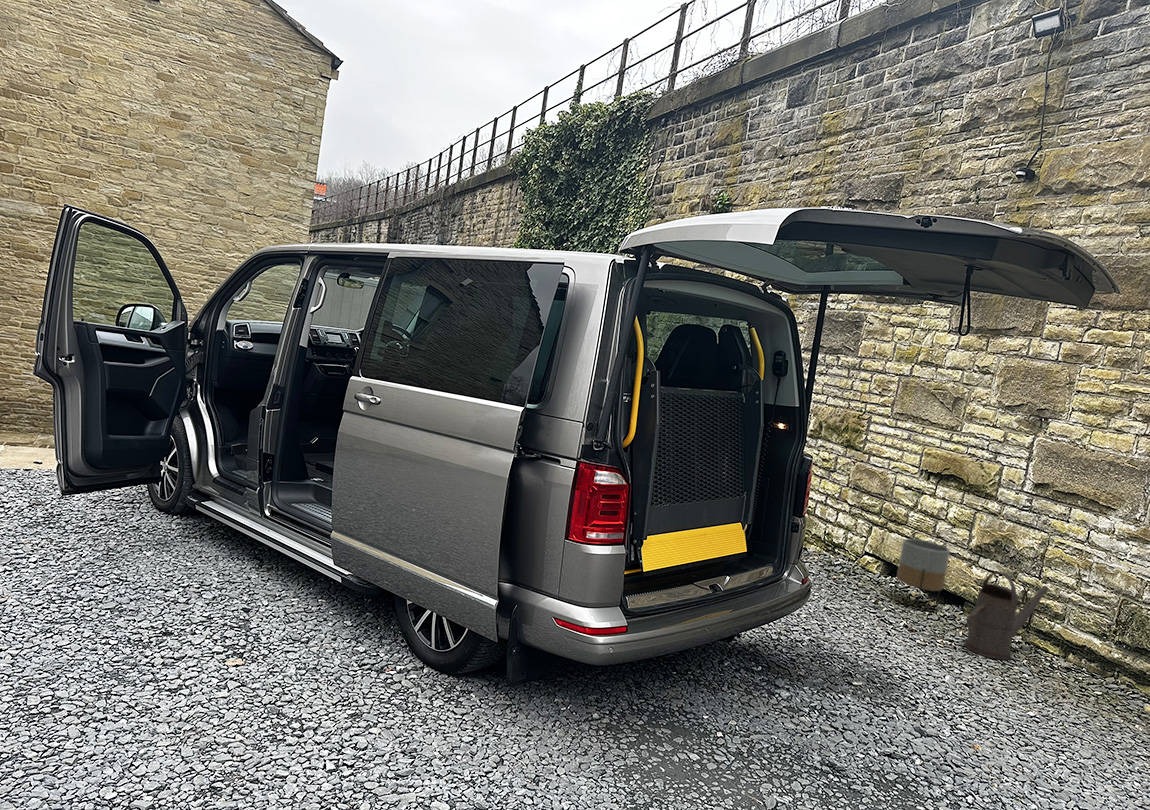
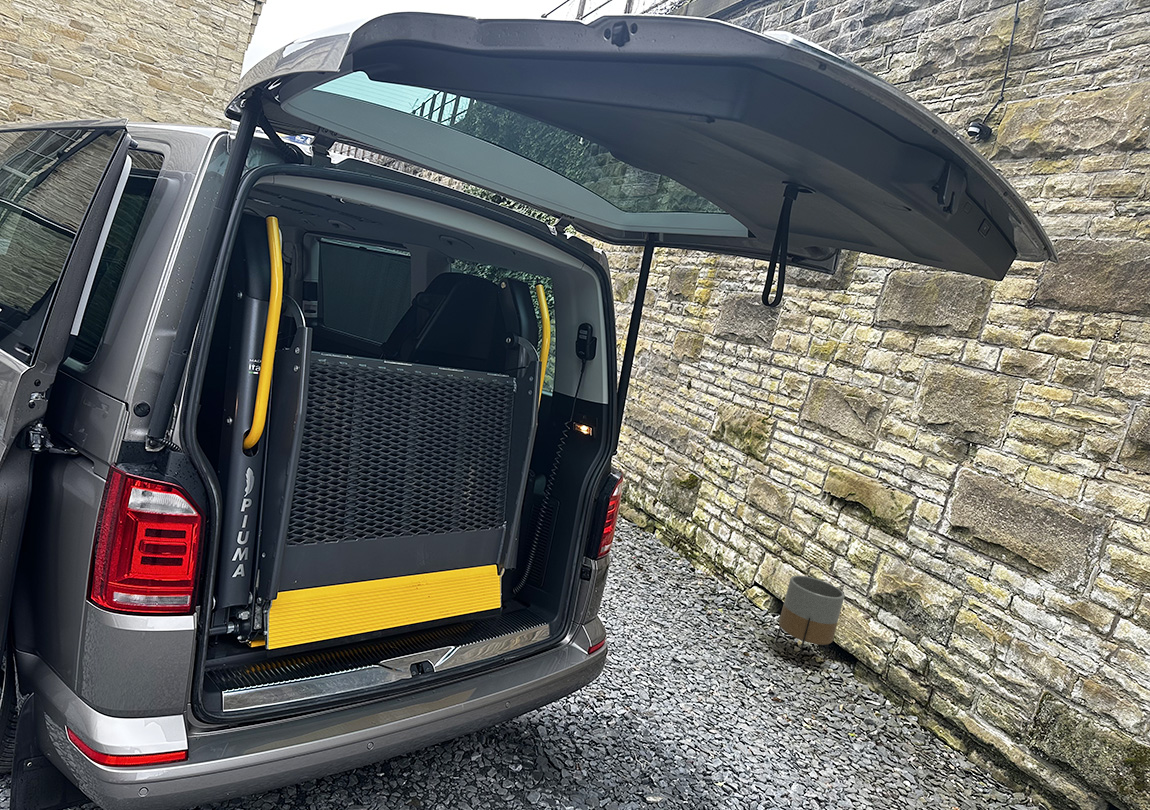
watering can: present [964,572,1048,660] -> none [842,641,955,756]

